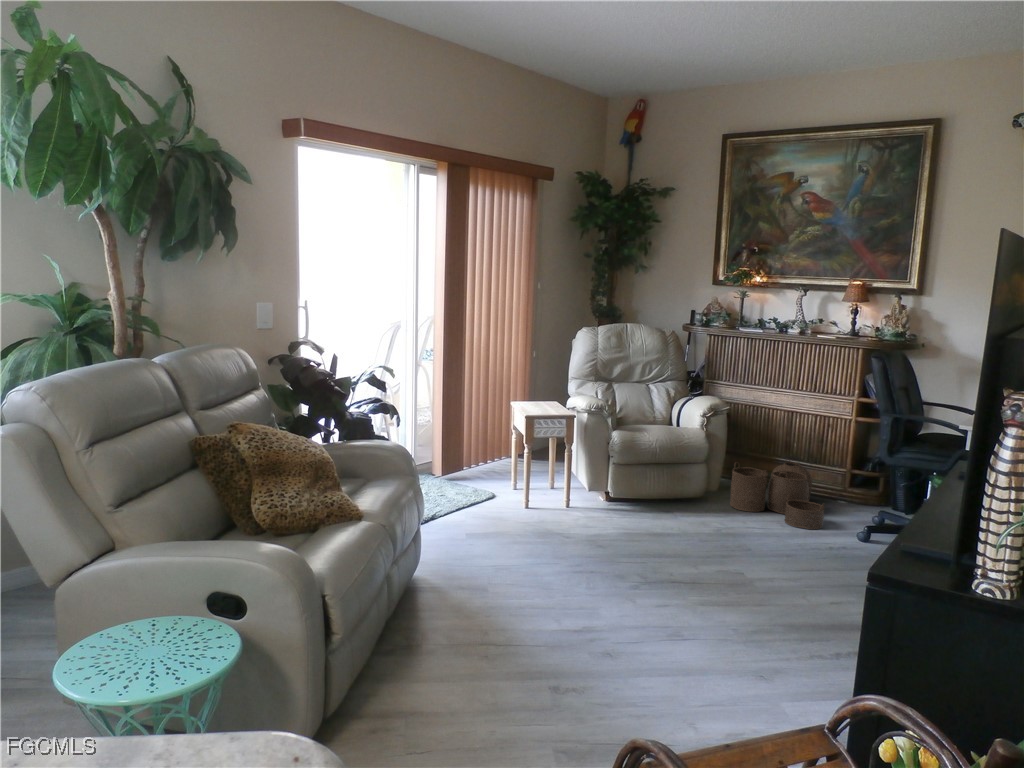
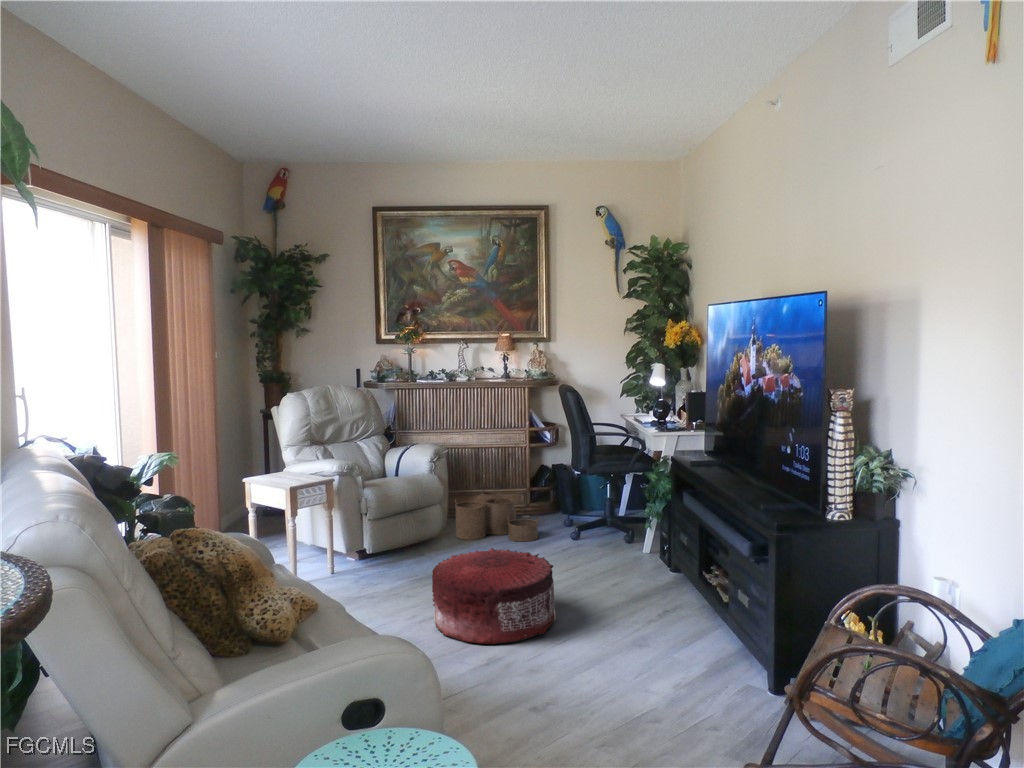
pouf: none [564,514,711,632] -> present [432,548,556,644]

